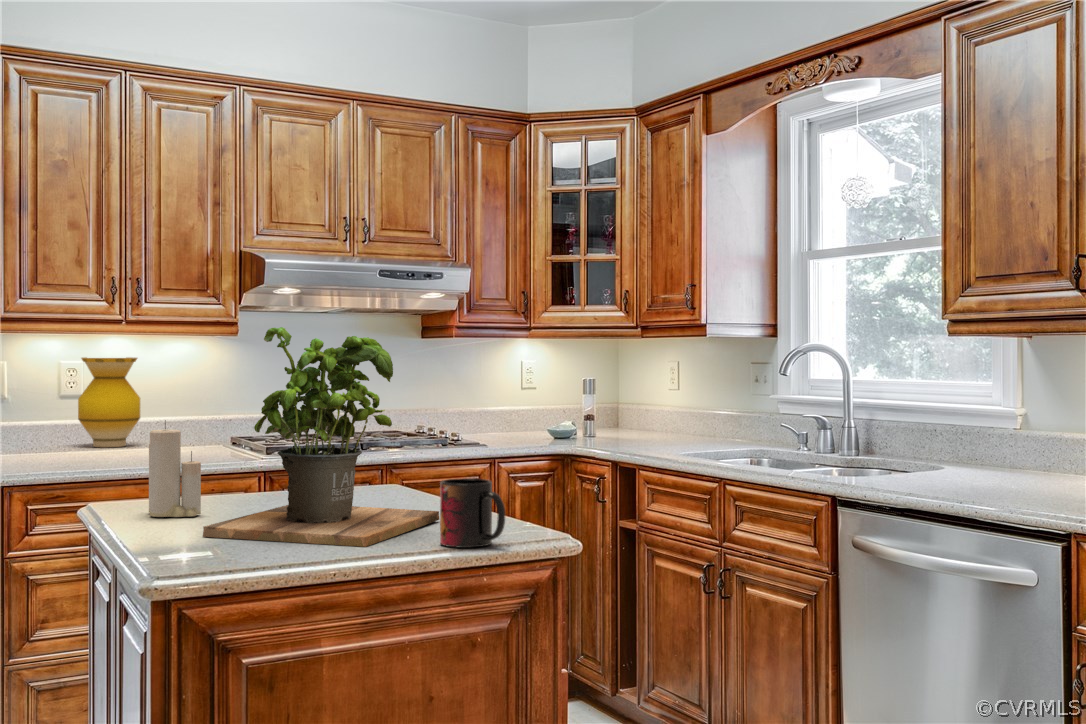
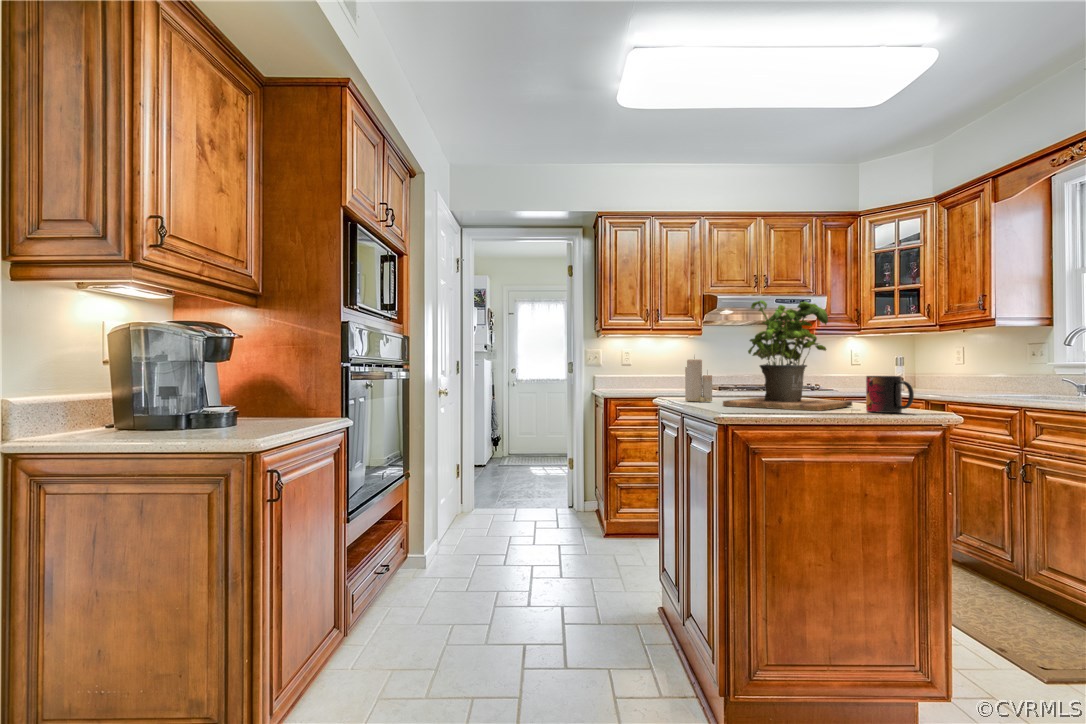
vase: present [78,357,140,447] -> none [629,348,656,389]

